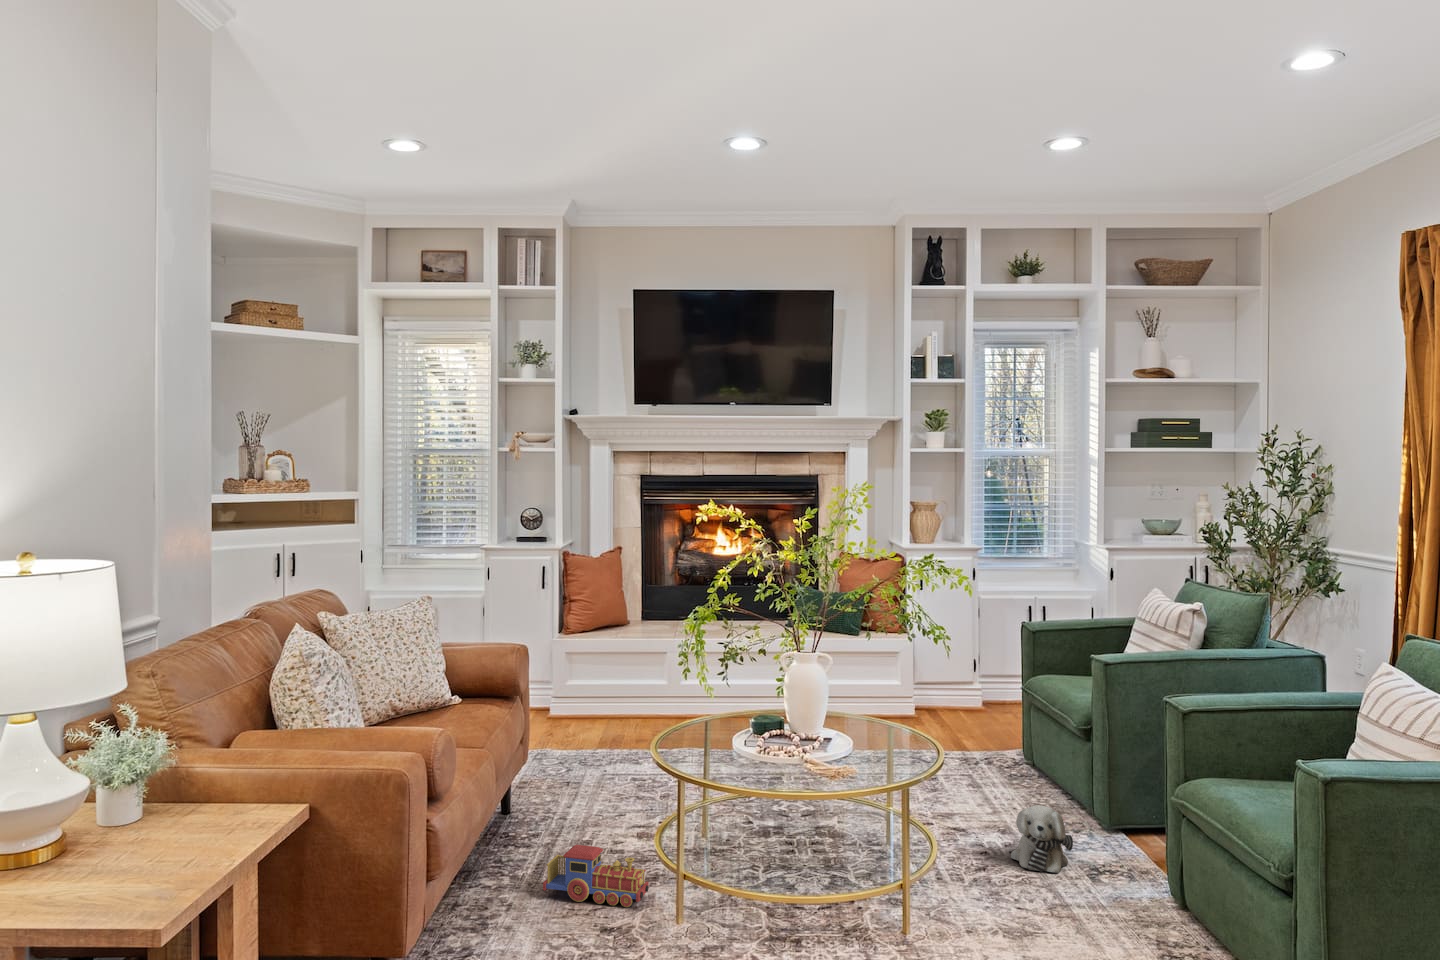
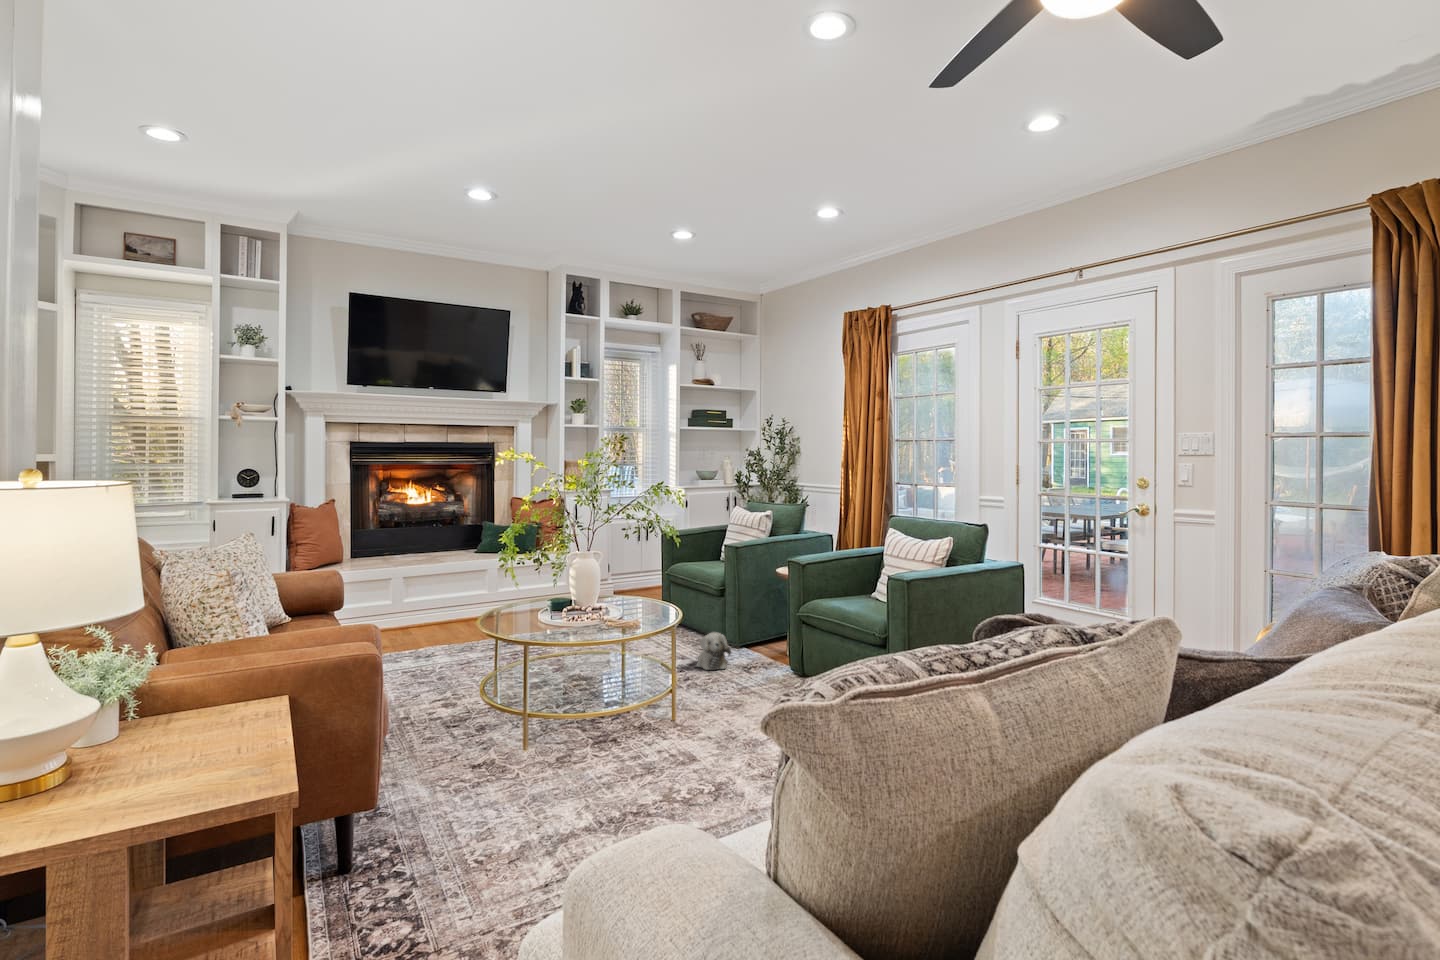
toy train: present [543,845,649,907] -> none [416,702,497,742]

